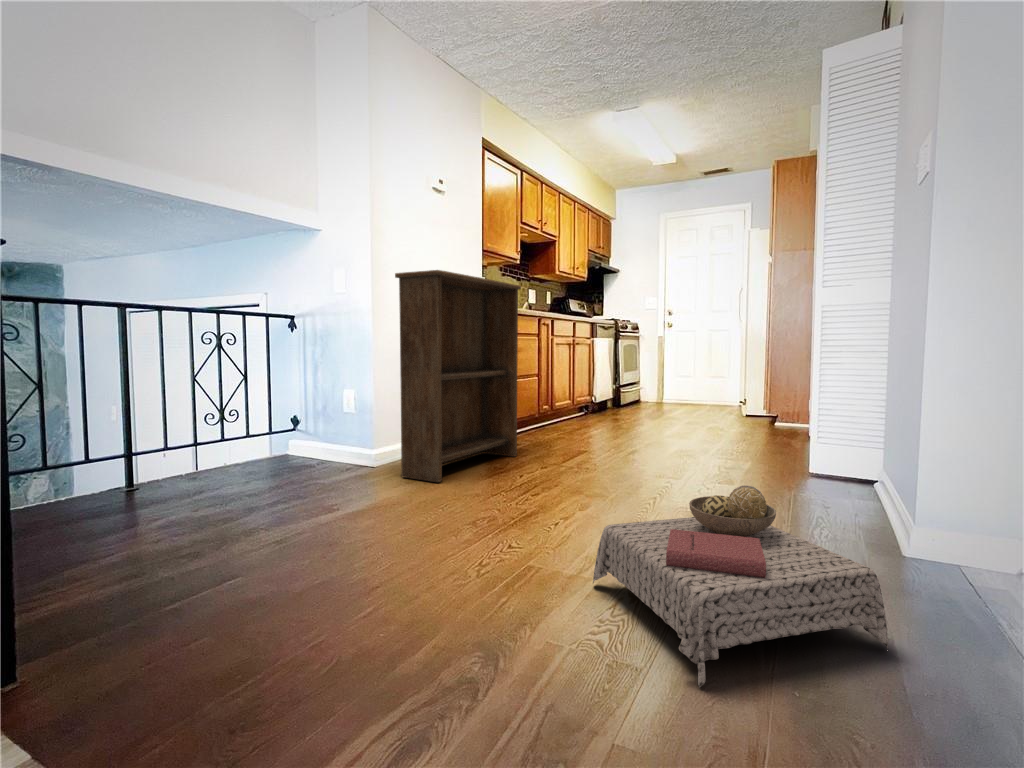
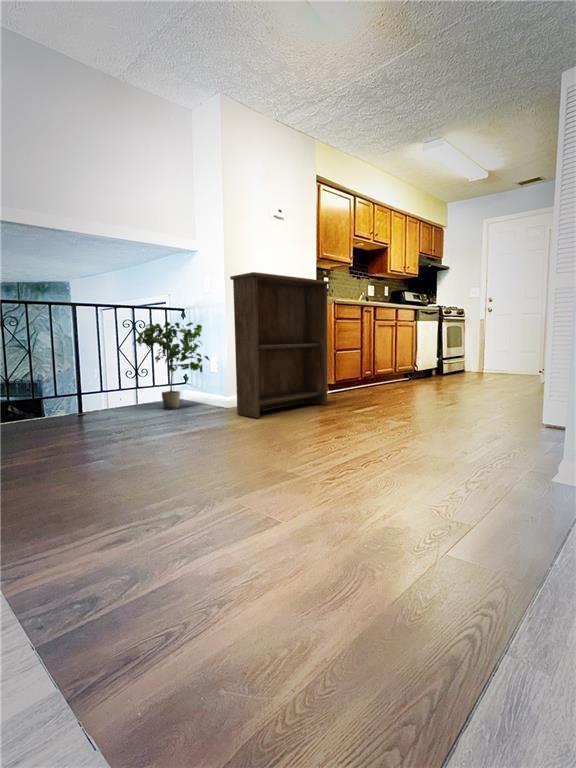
potted plant: none [220,336,343,473] -> present [133,322,209,409]
ottoman: present [593,486,888,687] -> none [288,415,463,541]

